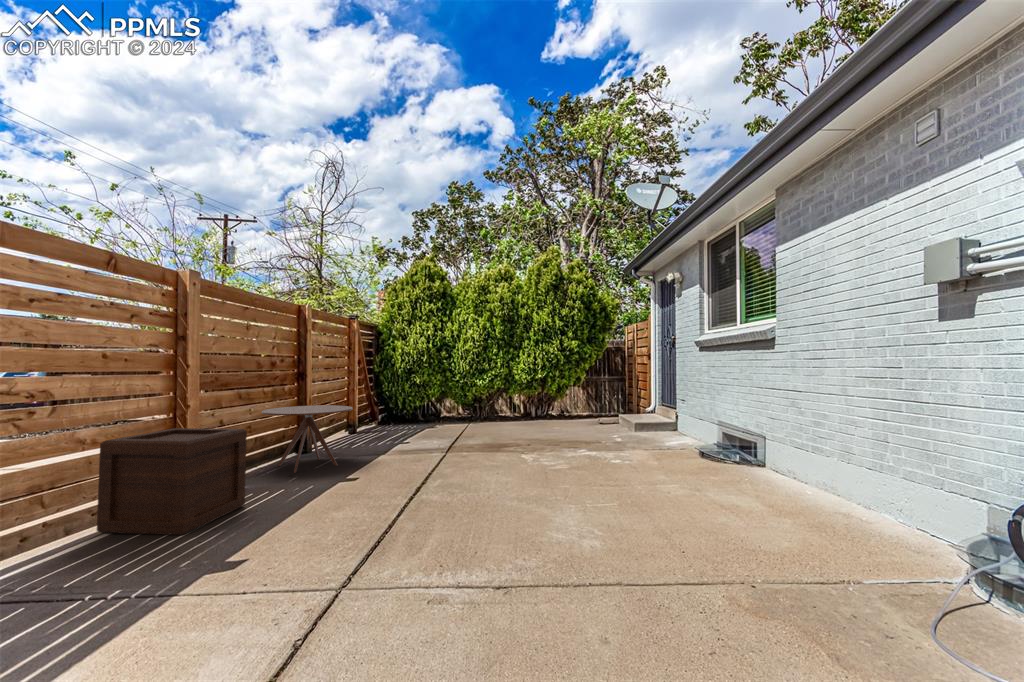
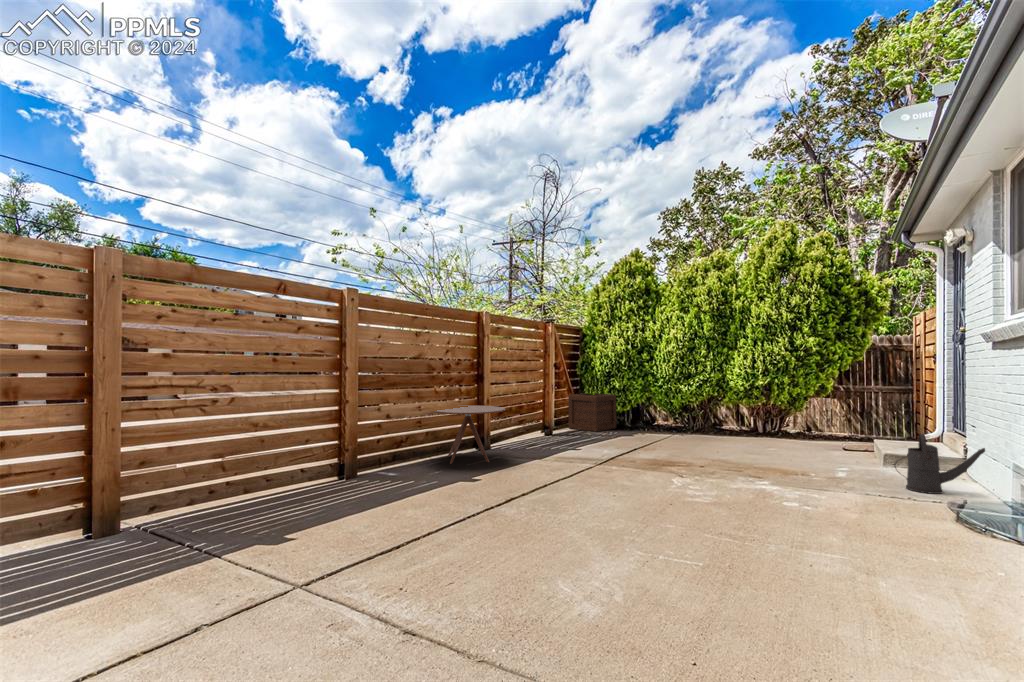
watering can: none [655,405,700,444] -> present [894,434,985,494]
wooden crate: present [97,428,247,535] -> present [568,393,616,432]

